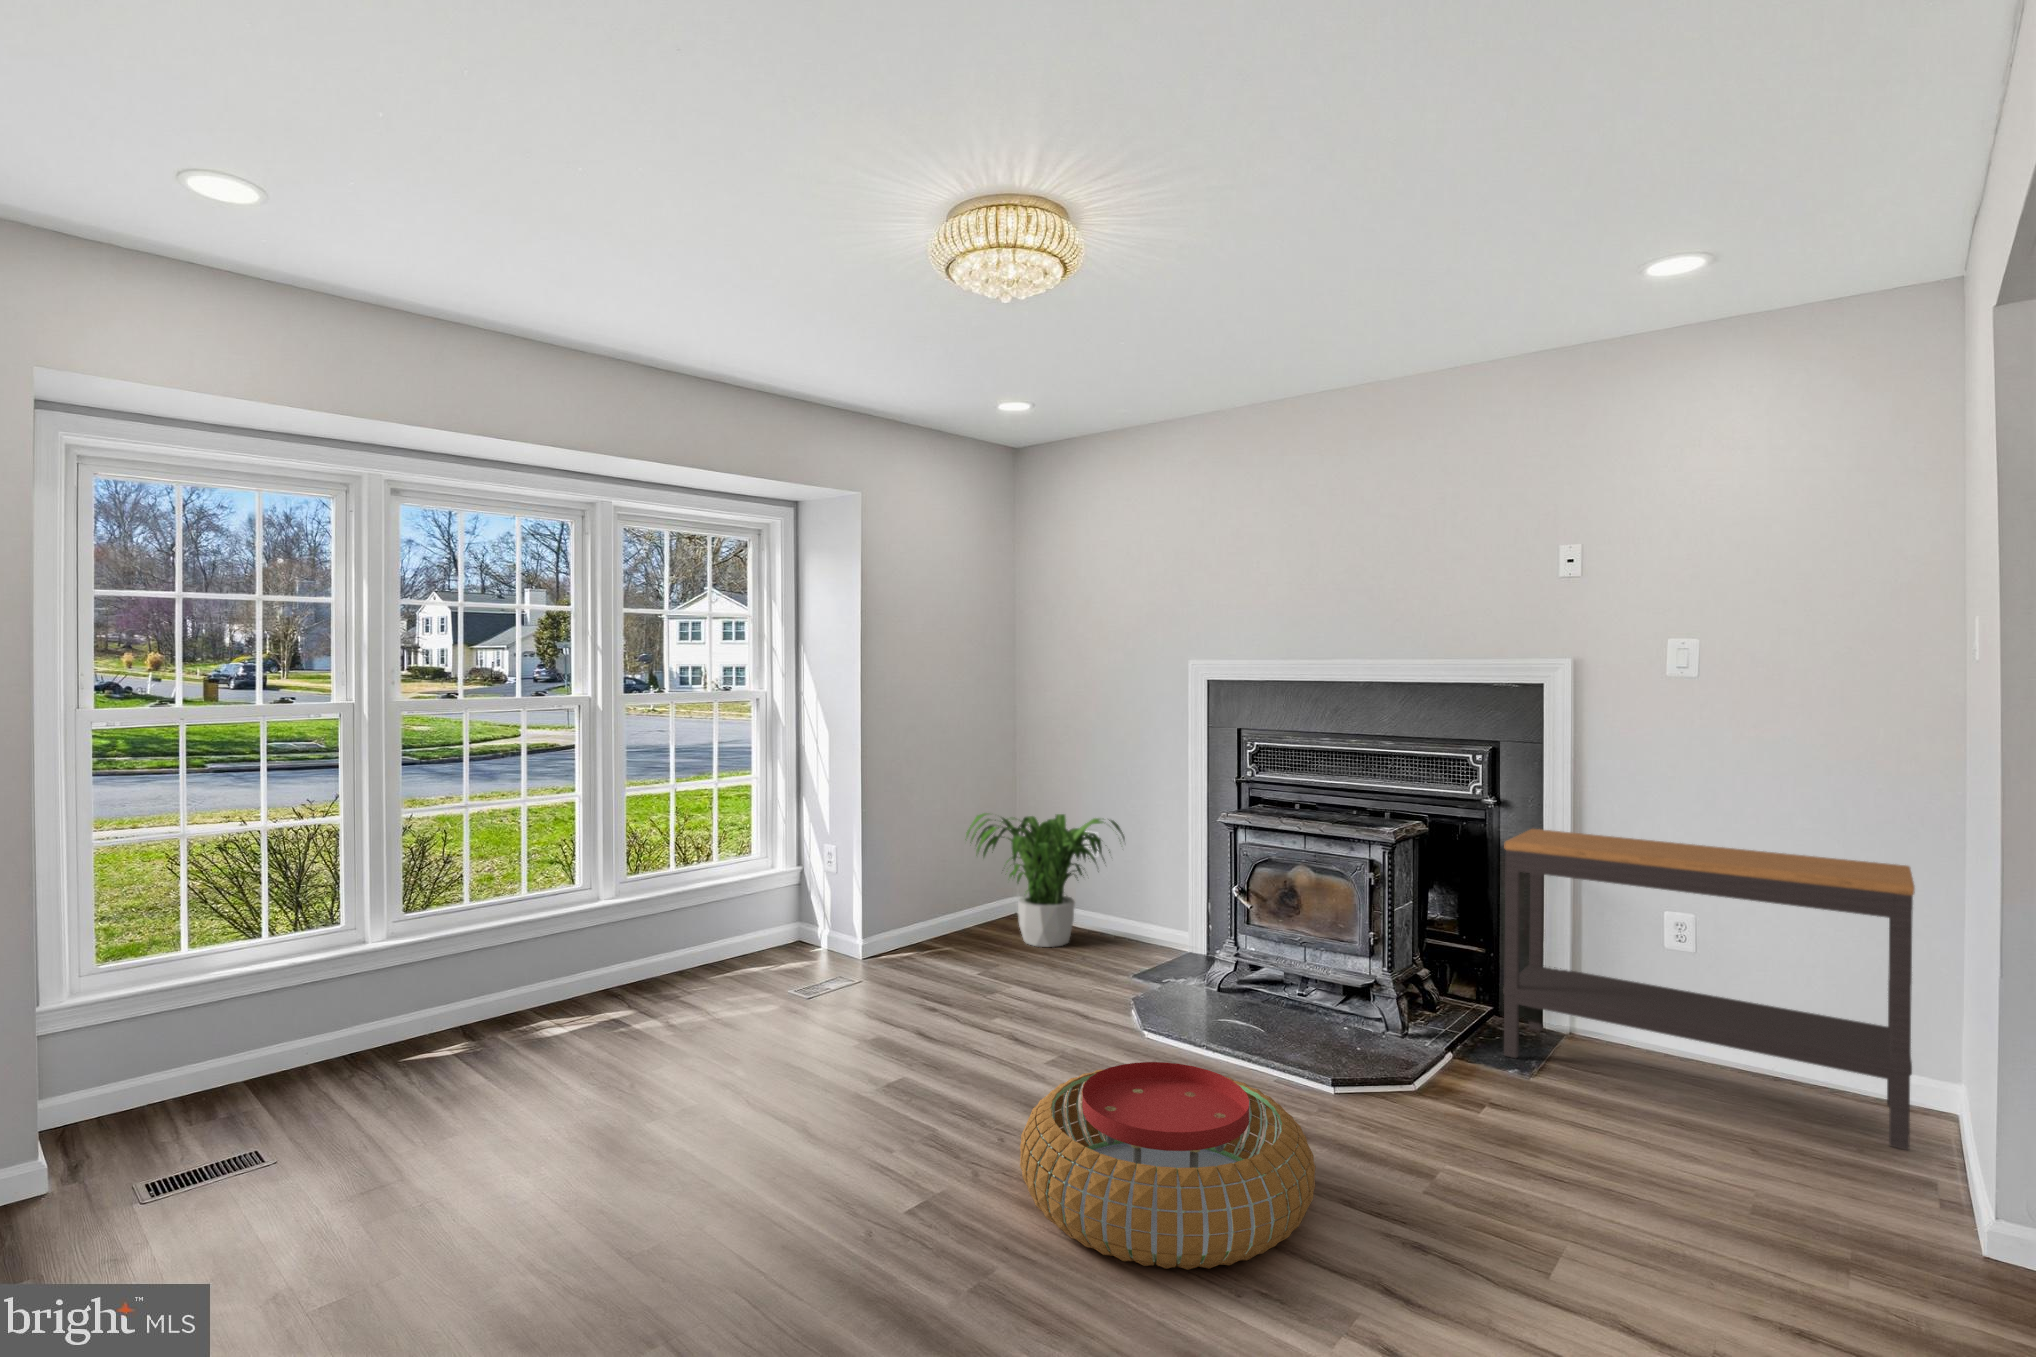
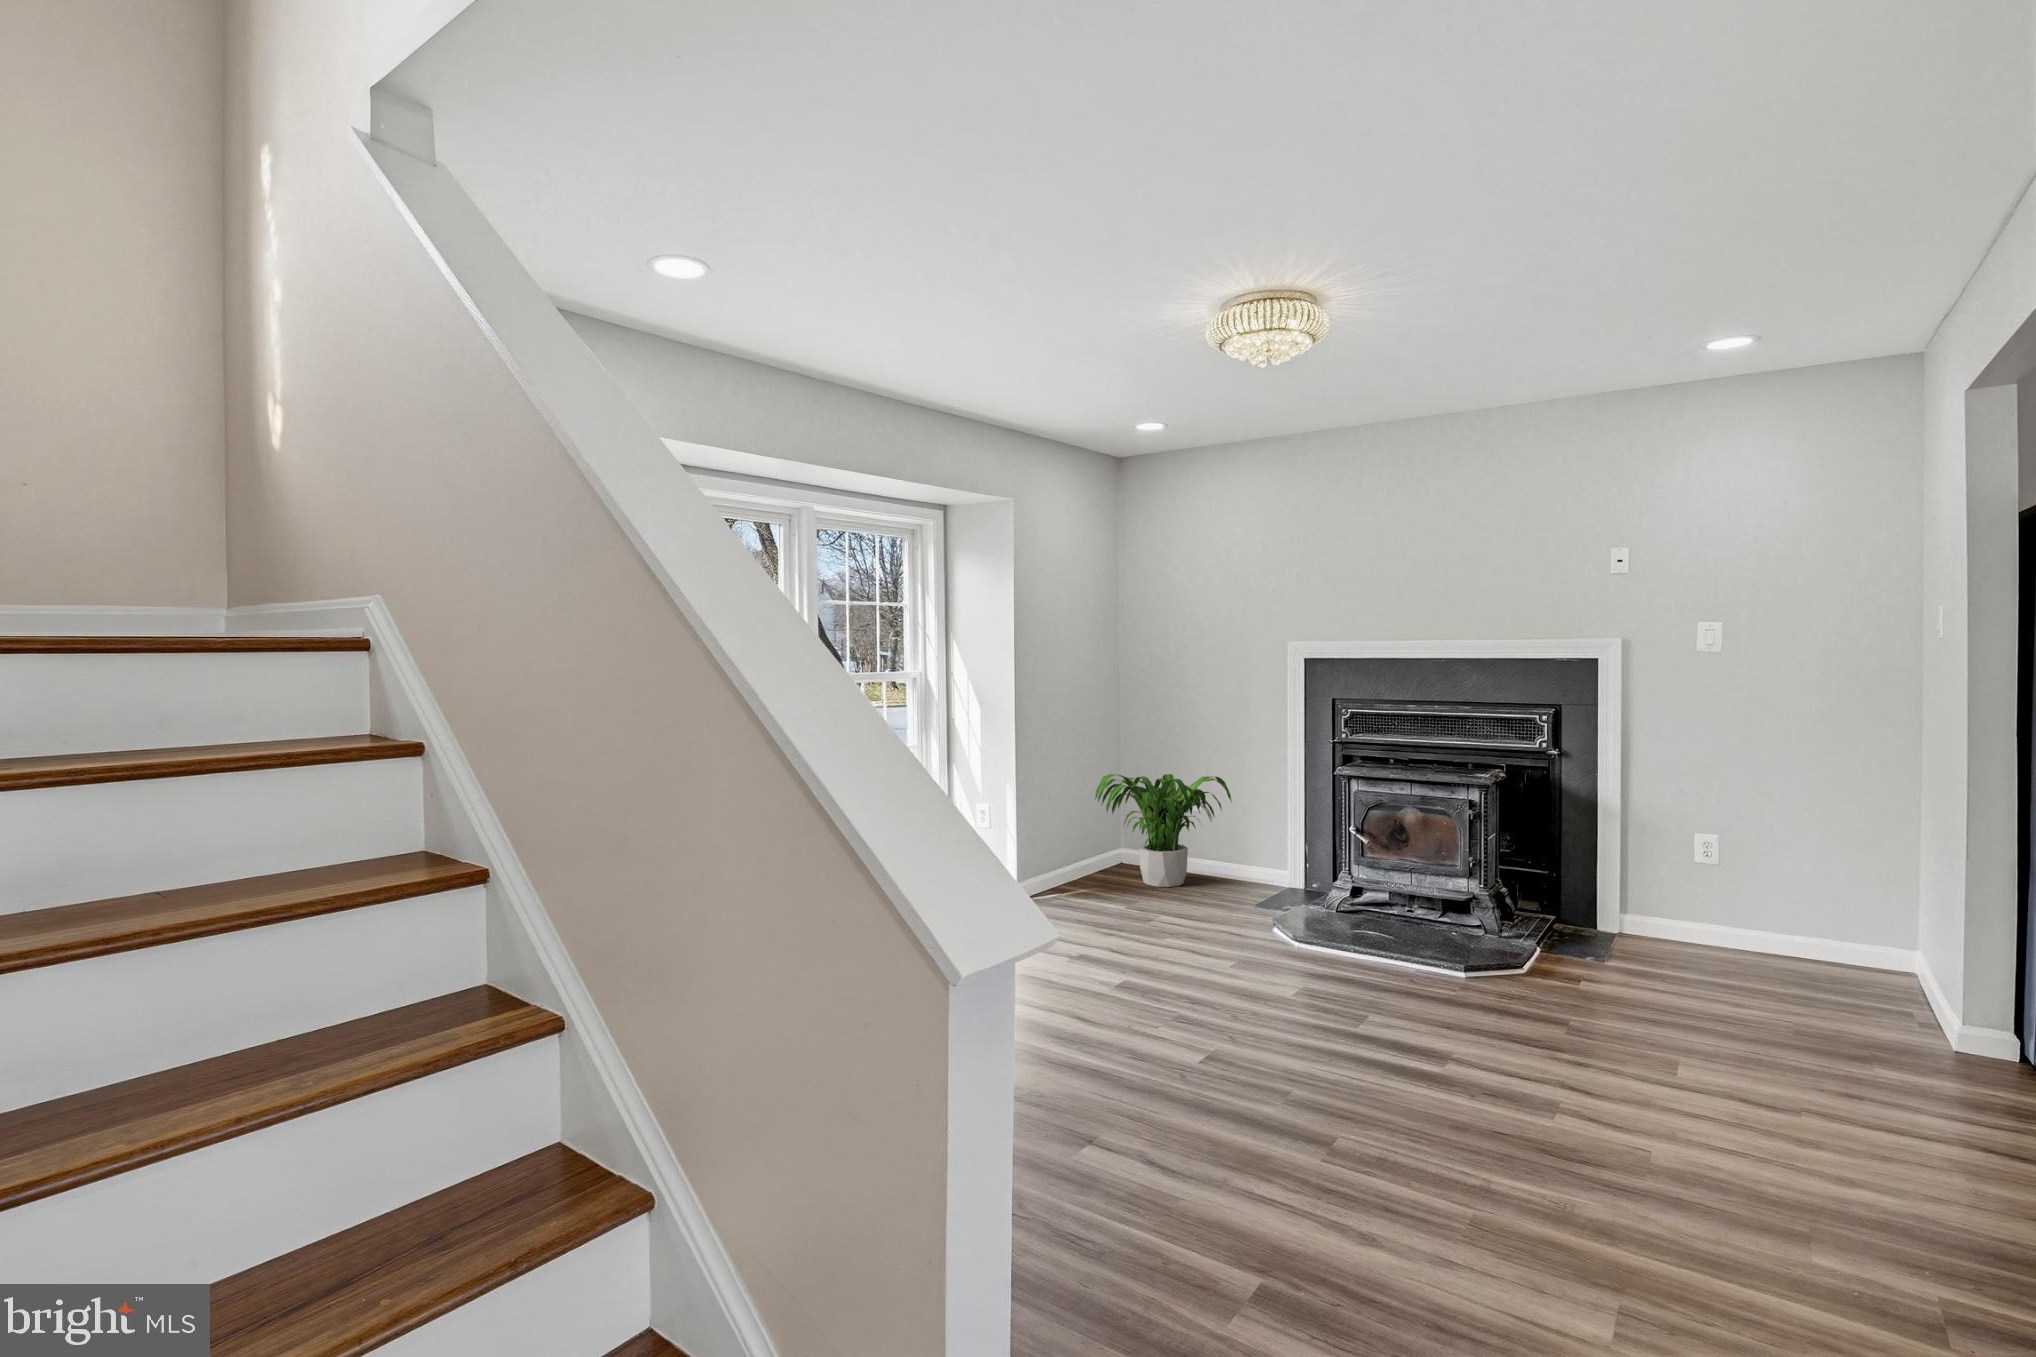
console table: present [1503,829,1915,1150] -> none [1578,773,1894,995]
pouf: present [1020,1062,1315,1270] -> none [1273,949,1501,1081]

